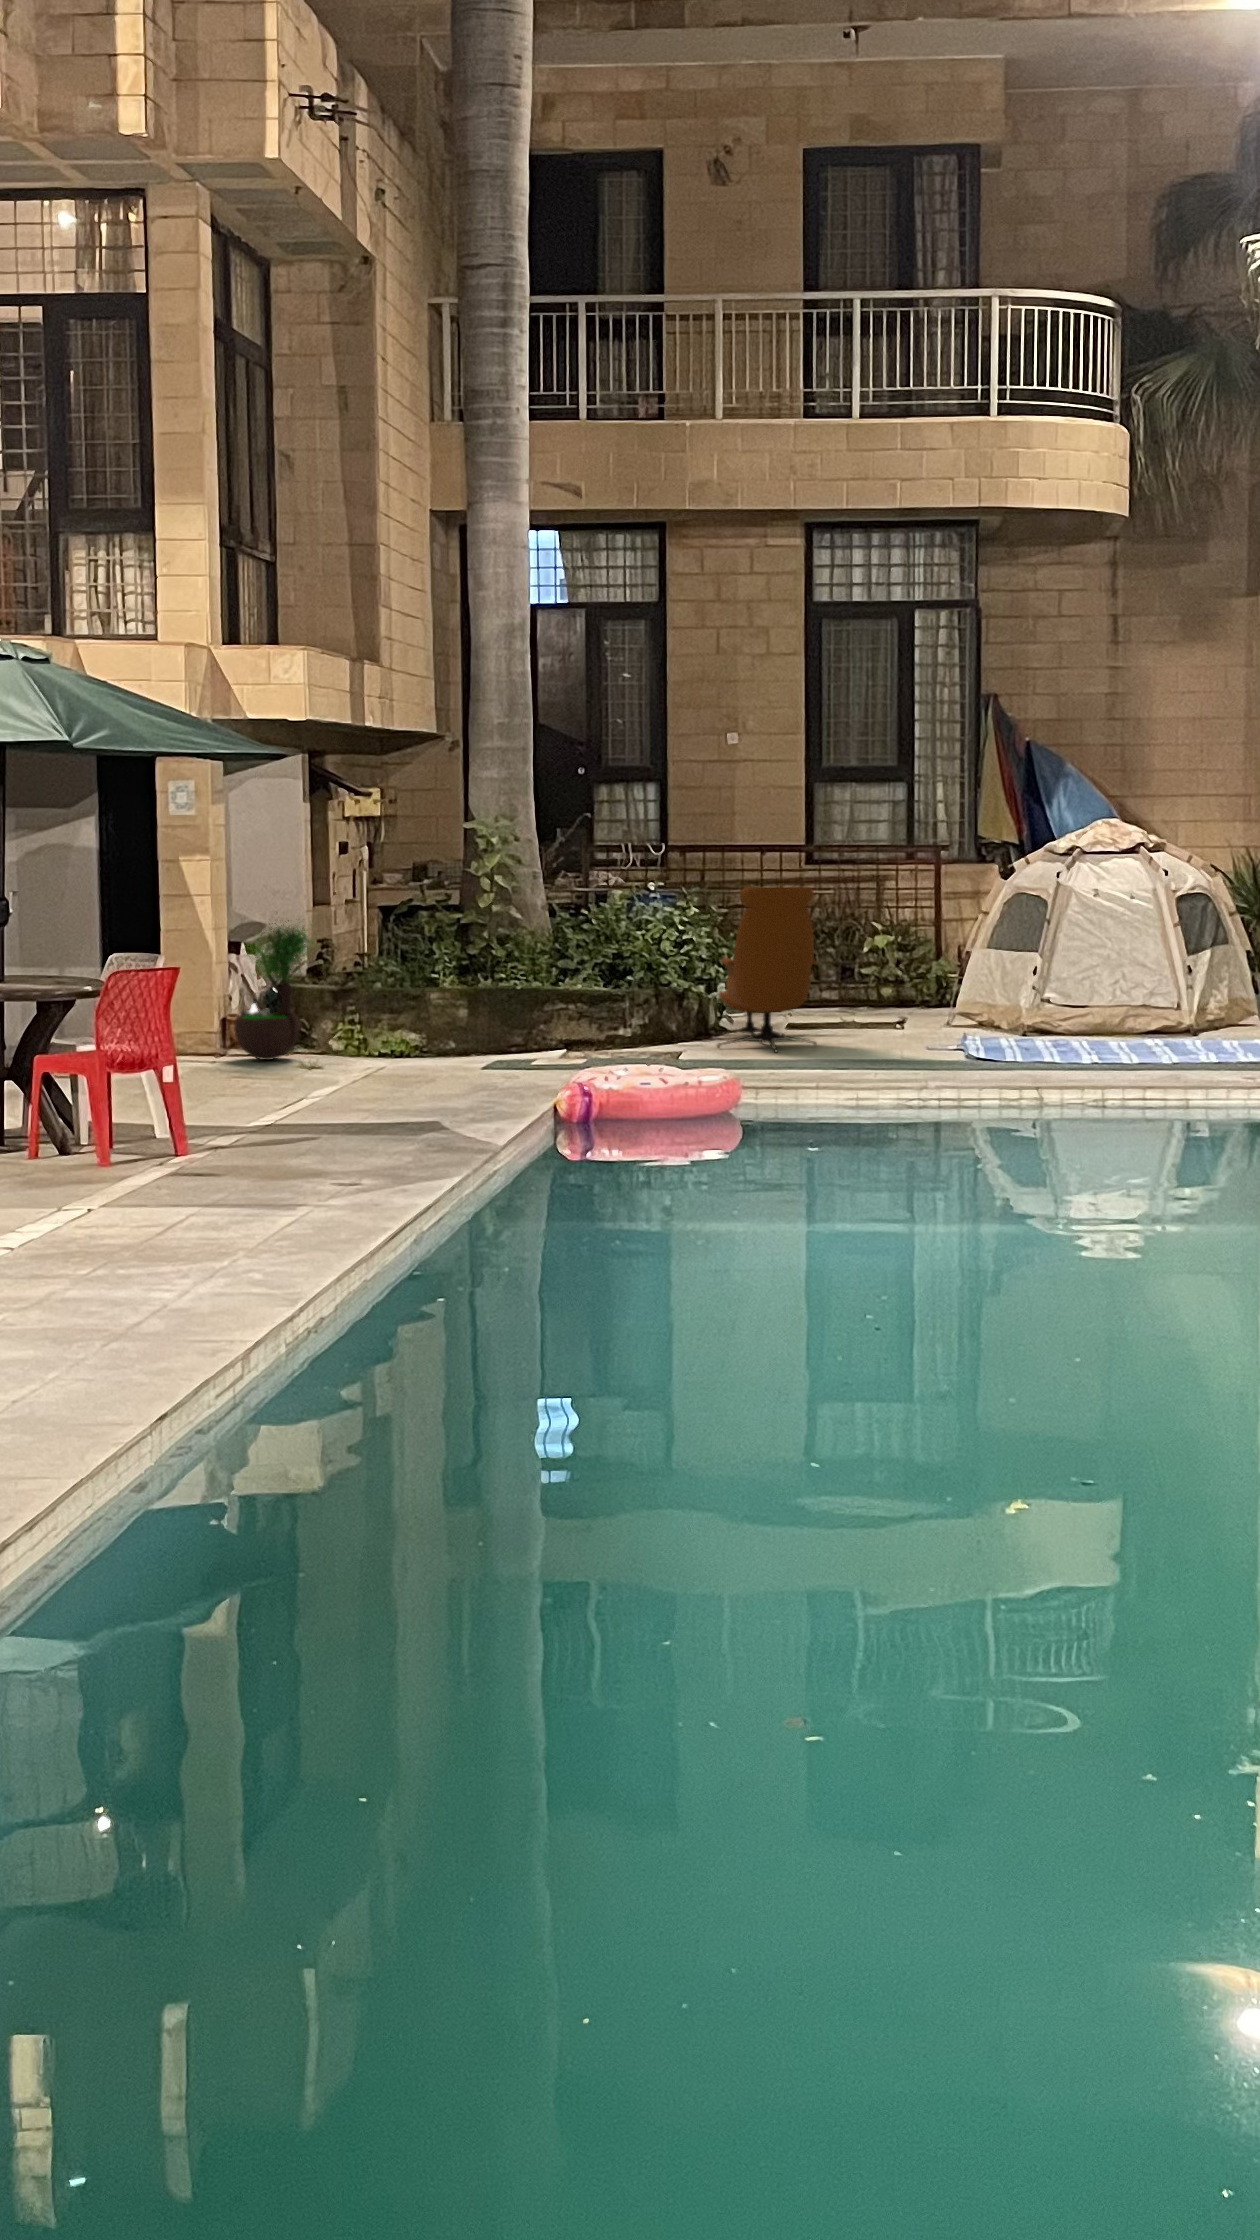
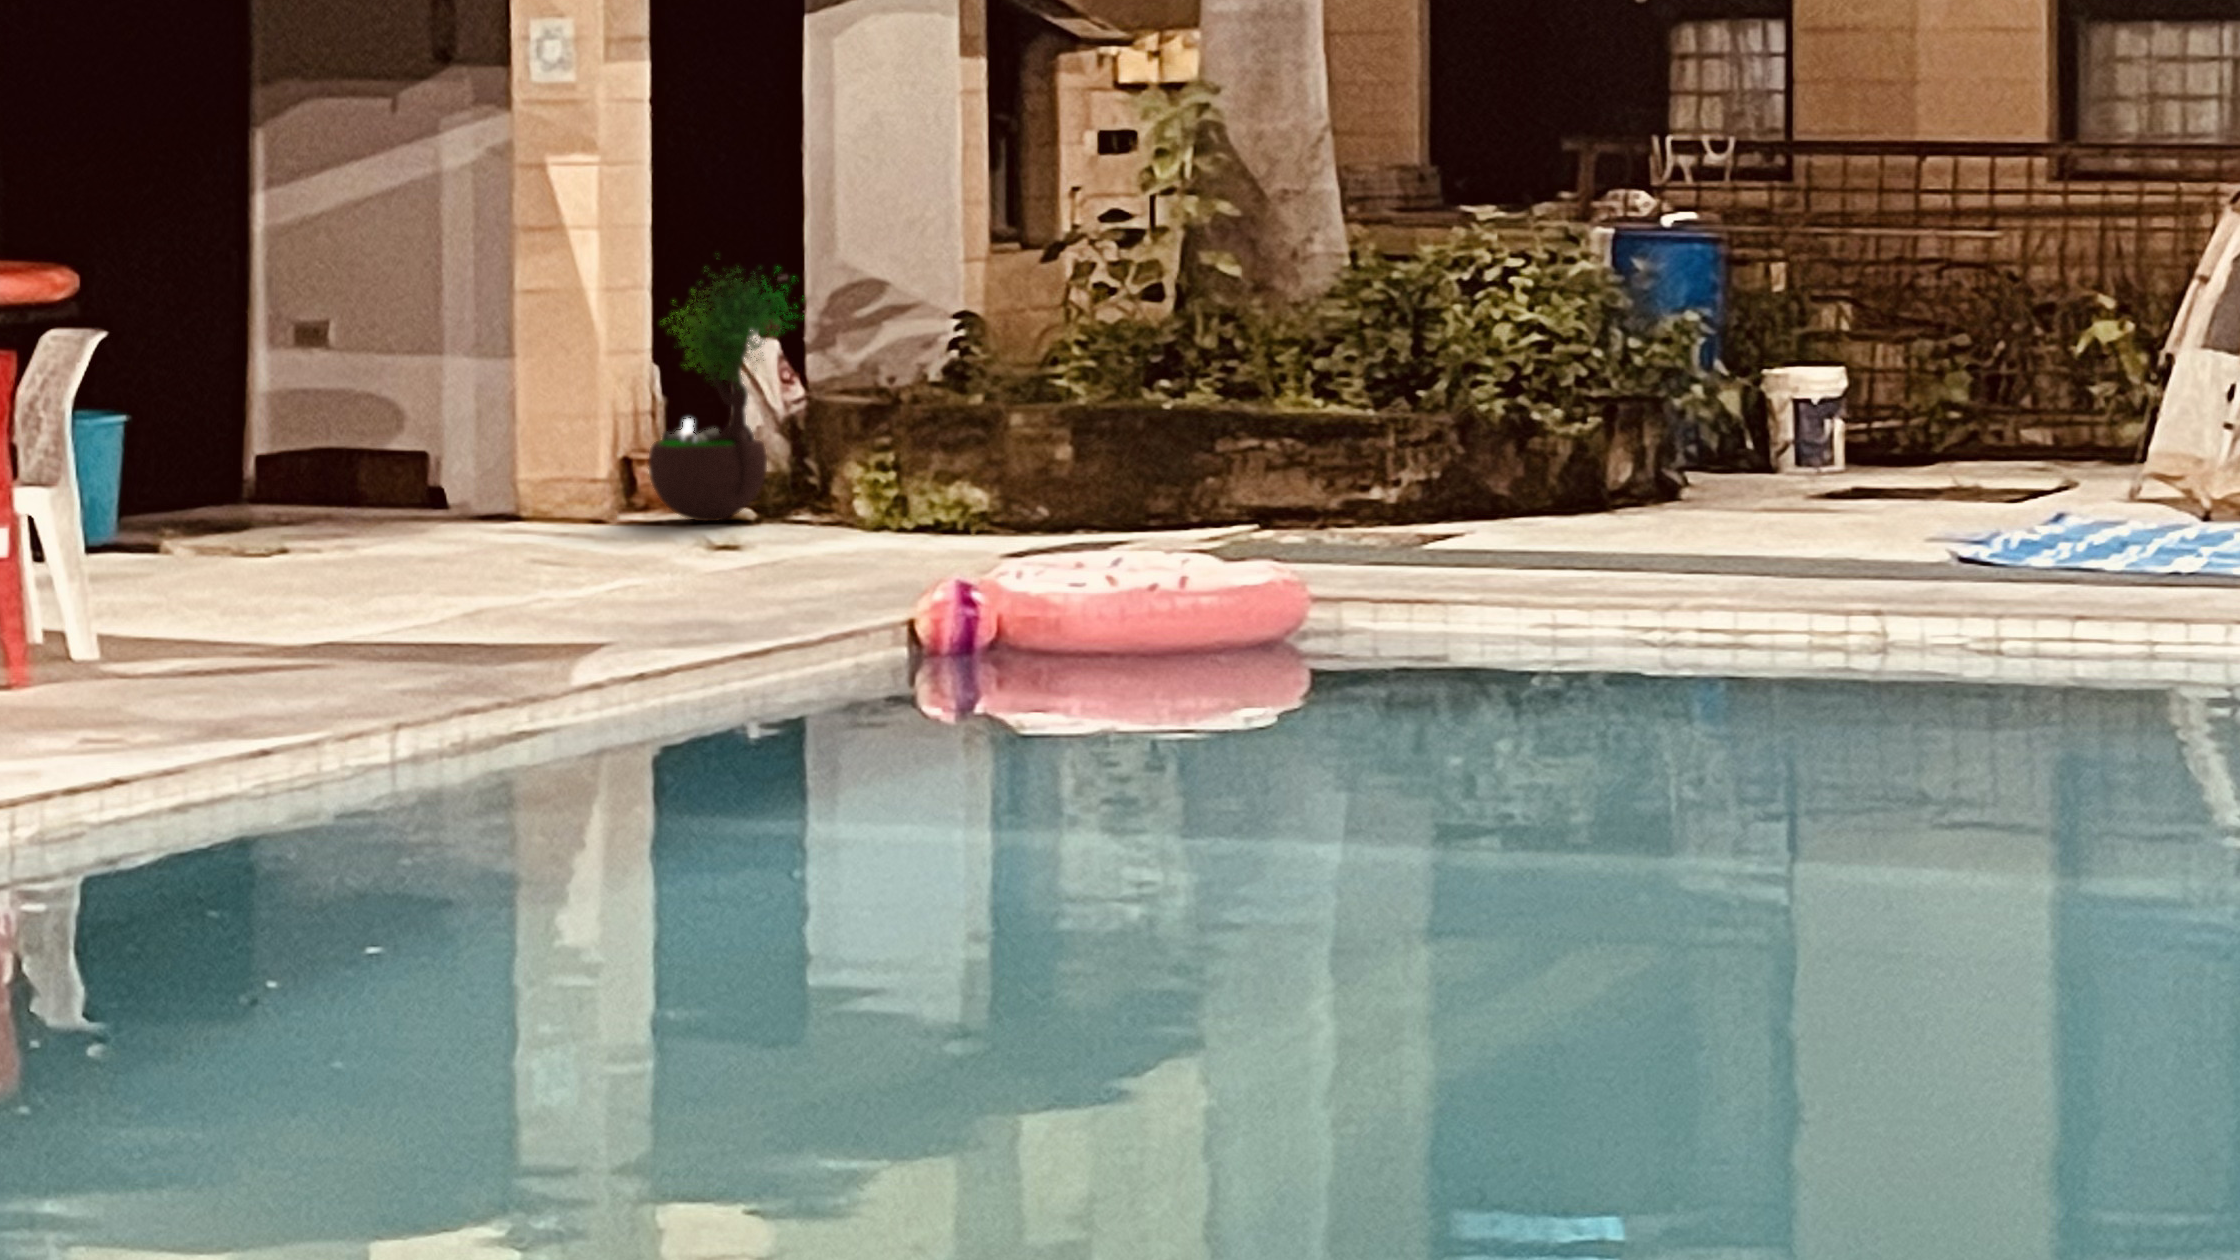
lounge chair: present [715,887,817,1052] -> none [1533,221,1725,536]

